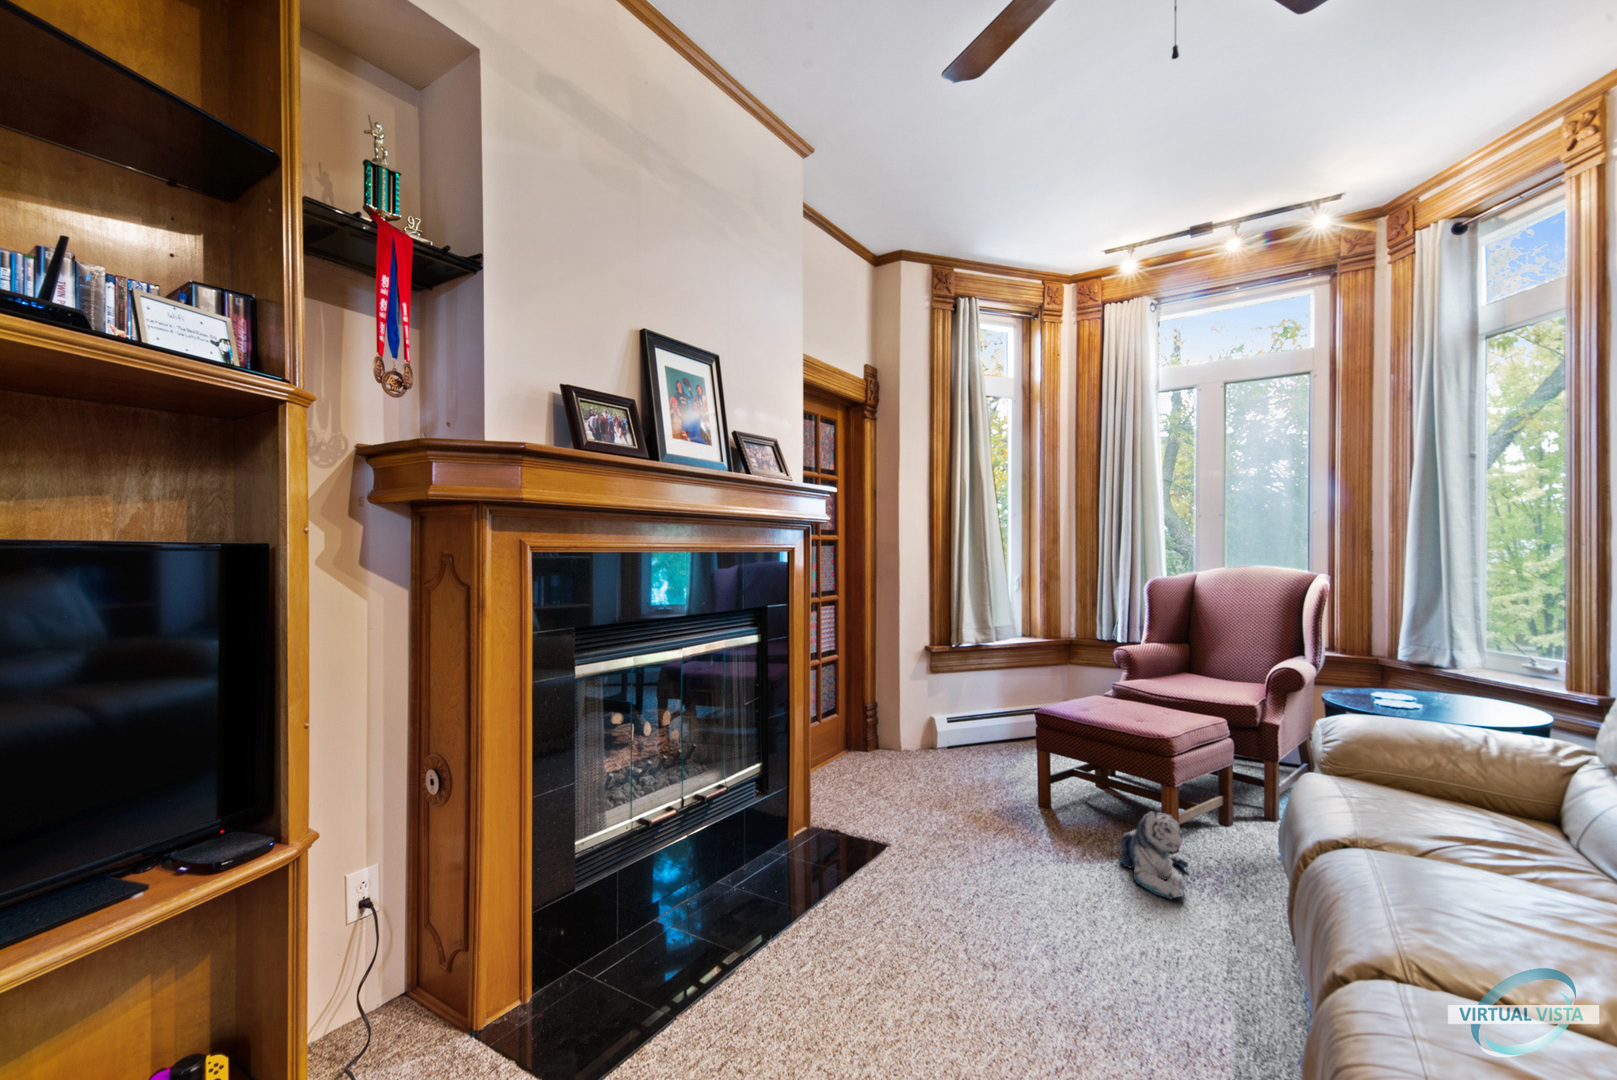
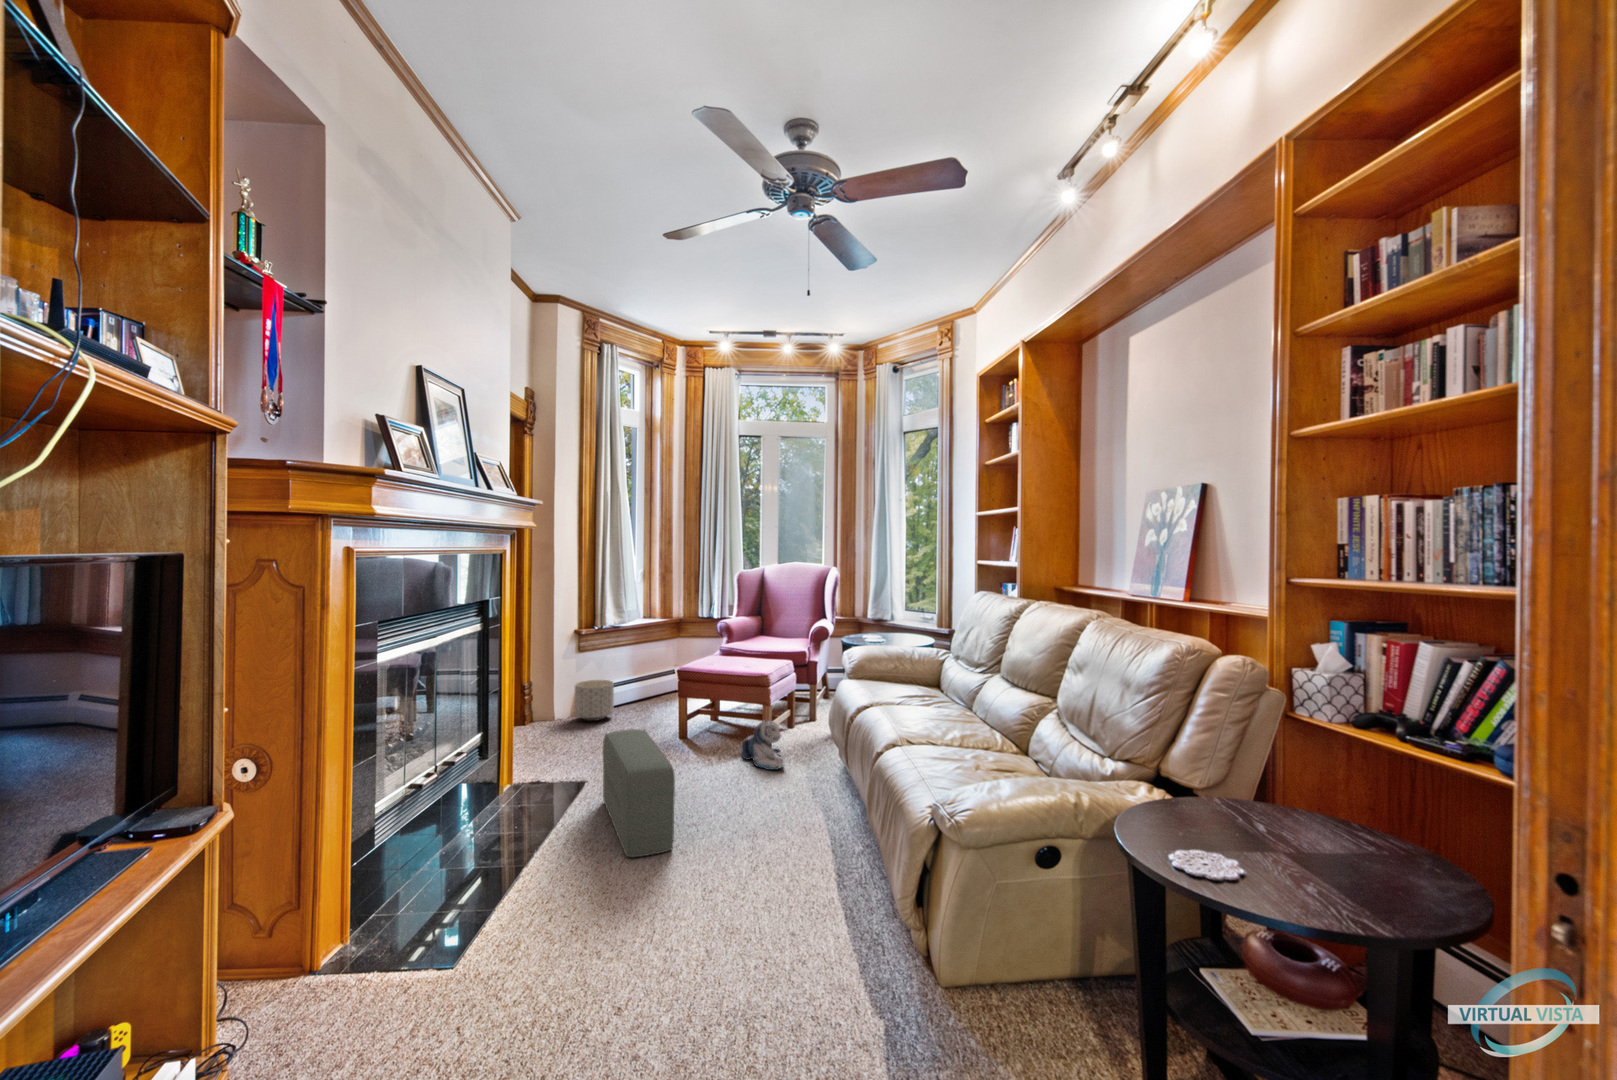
planter: none [923,710,970,762] -> present [574,680,614,721]
pouf: none [865,791,947,1002] -> present [603,729,675,857]

